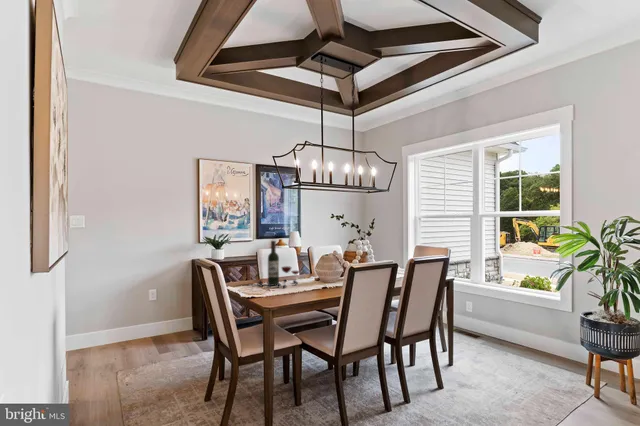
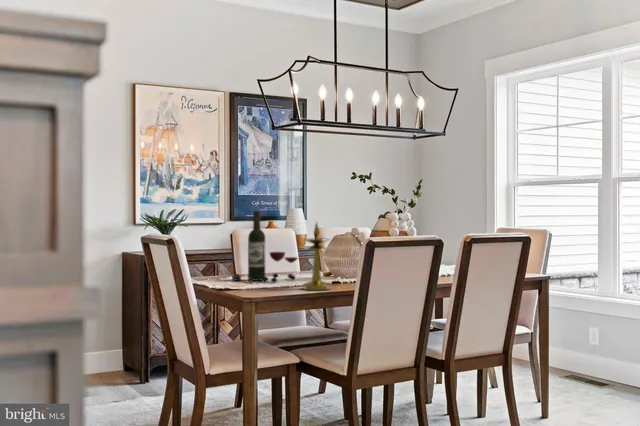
candlestick: none [304,250,322,297] -> present [304,223,329,290]

